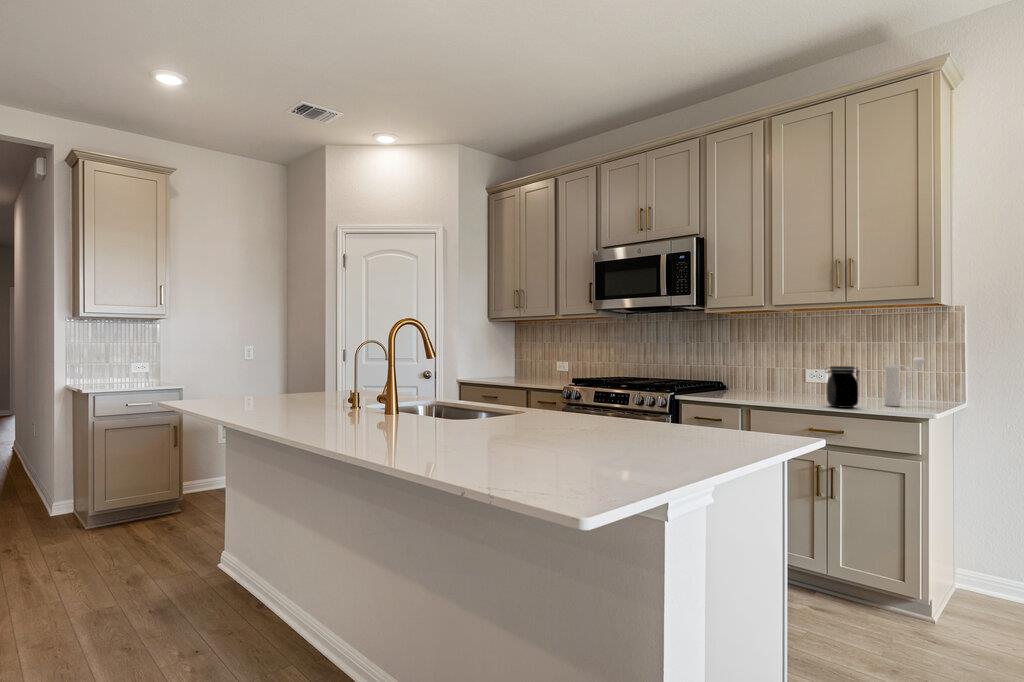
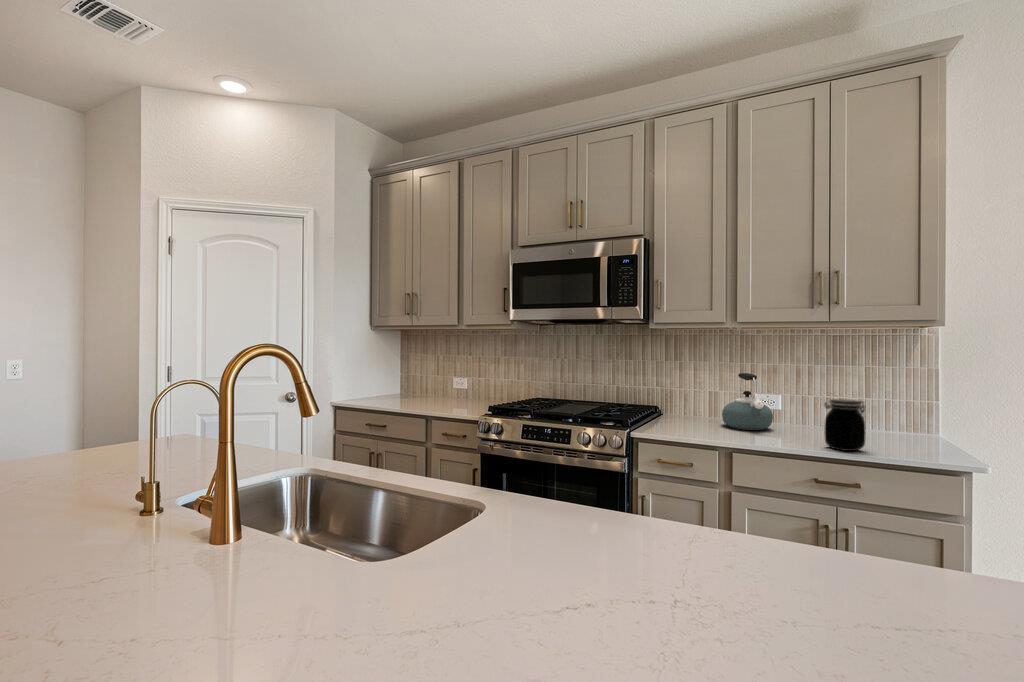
kettle: none [761,349,804,396] -> present [722,373,773,430]
pepper mill: present [884,357,925,406] -> none [875,387,916,444]

